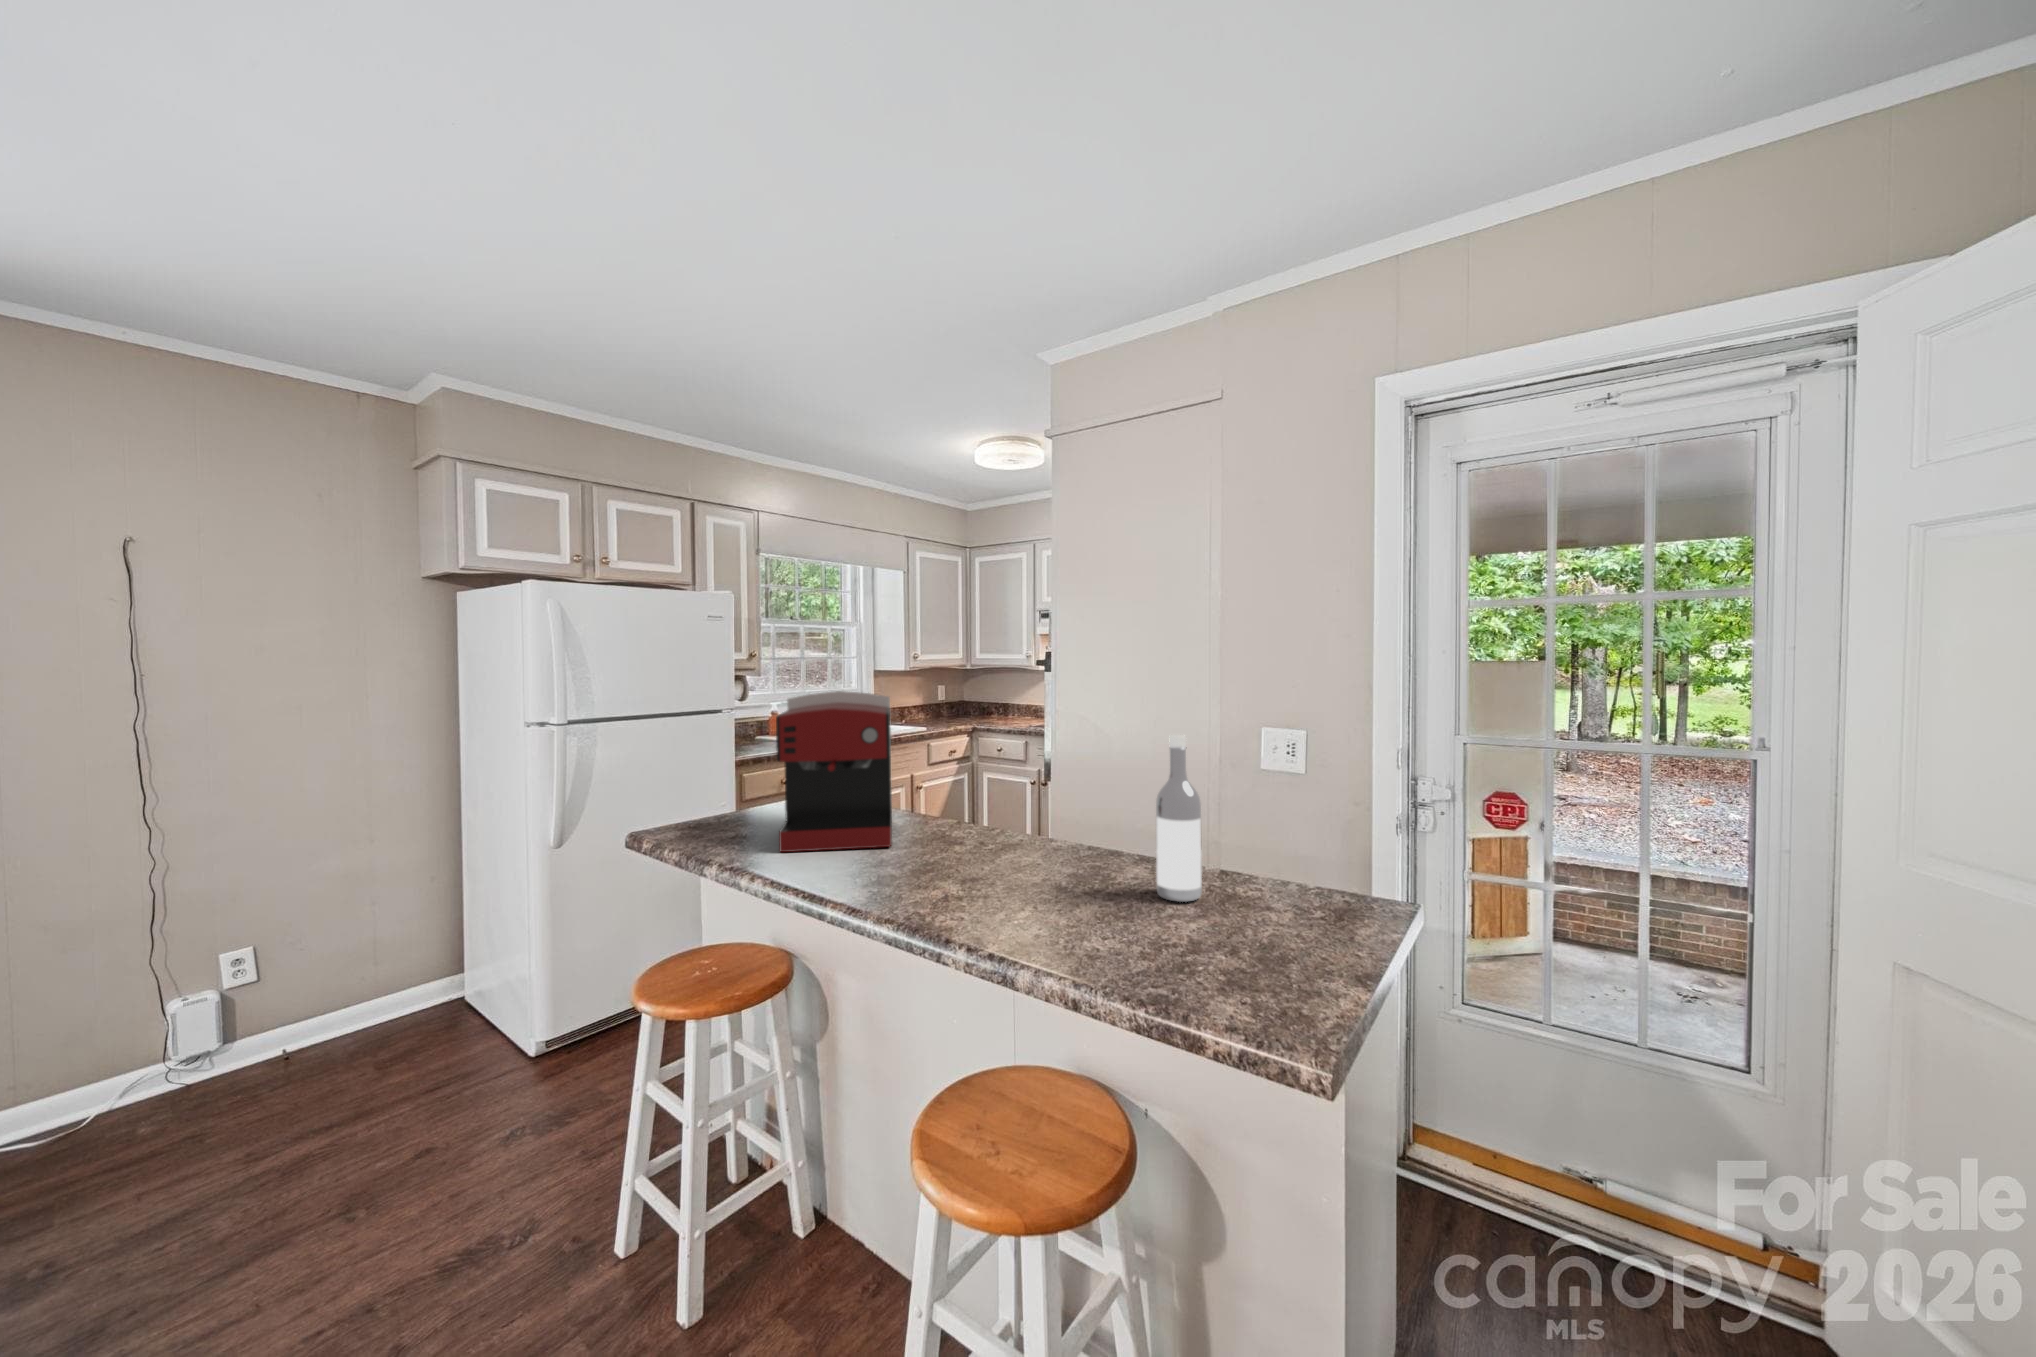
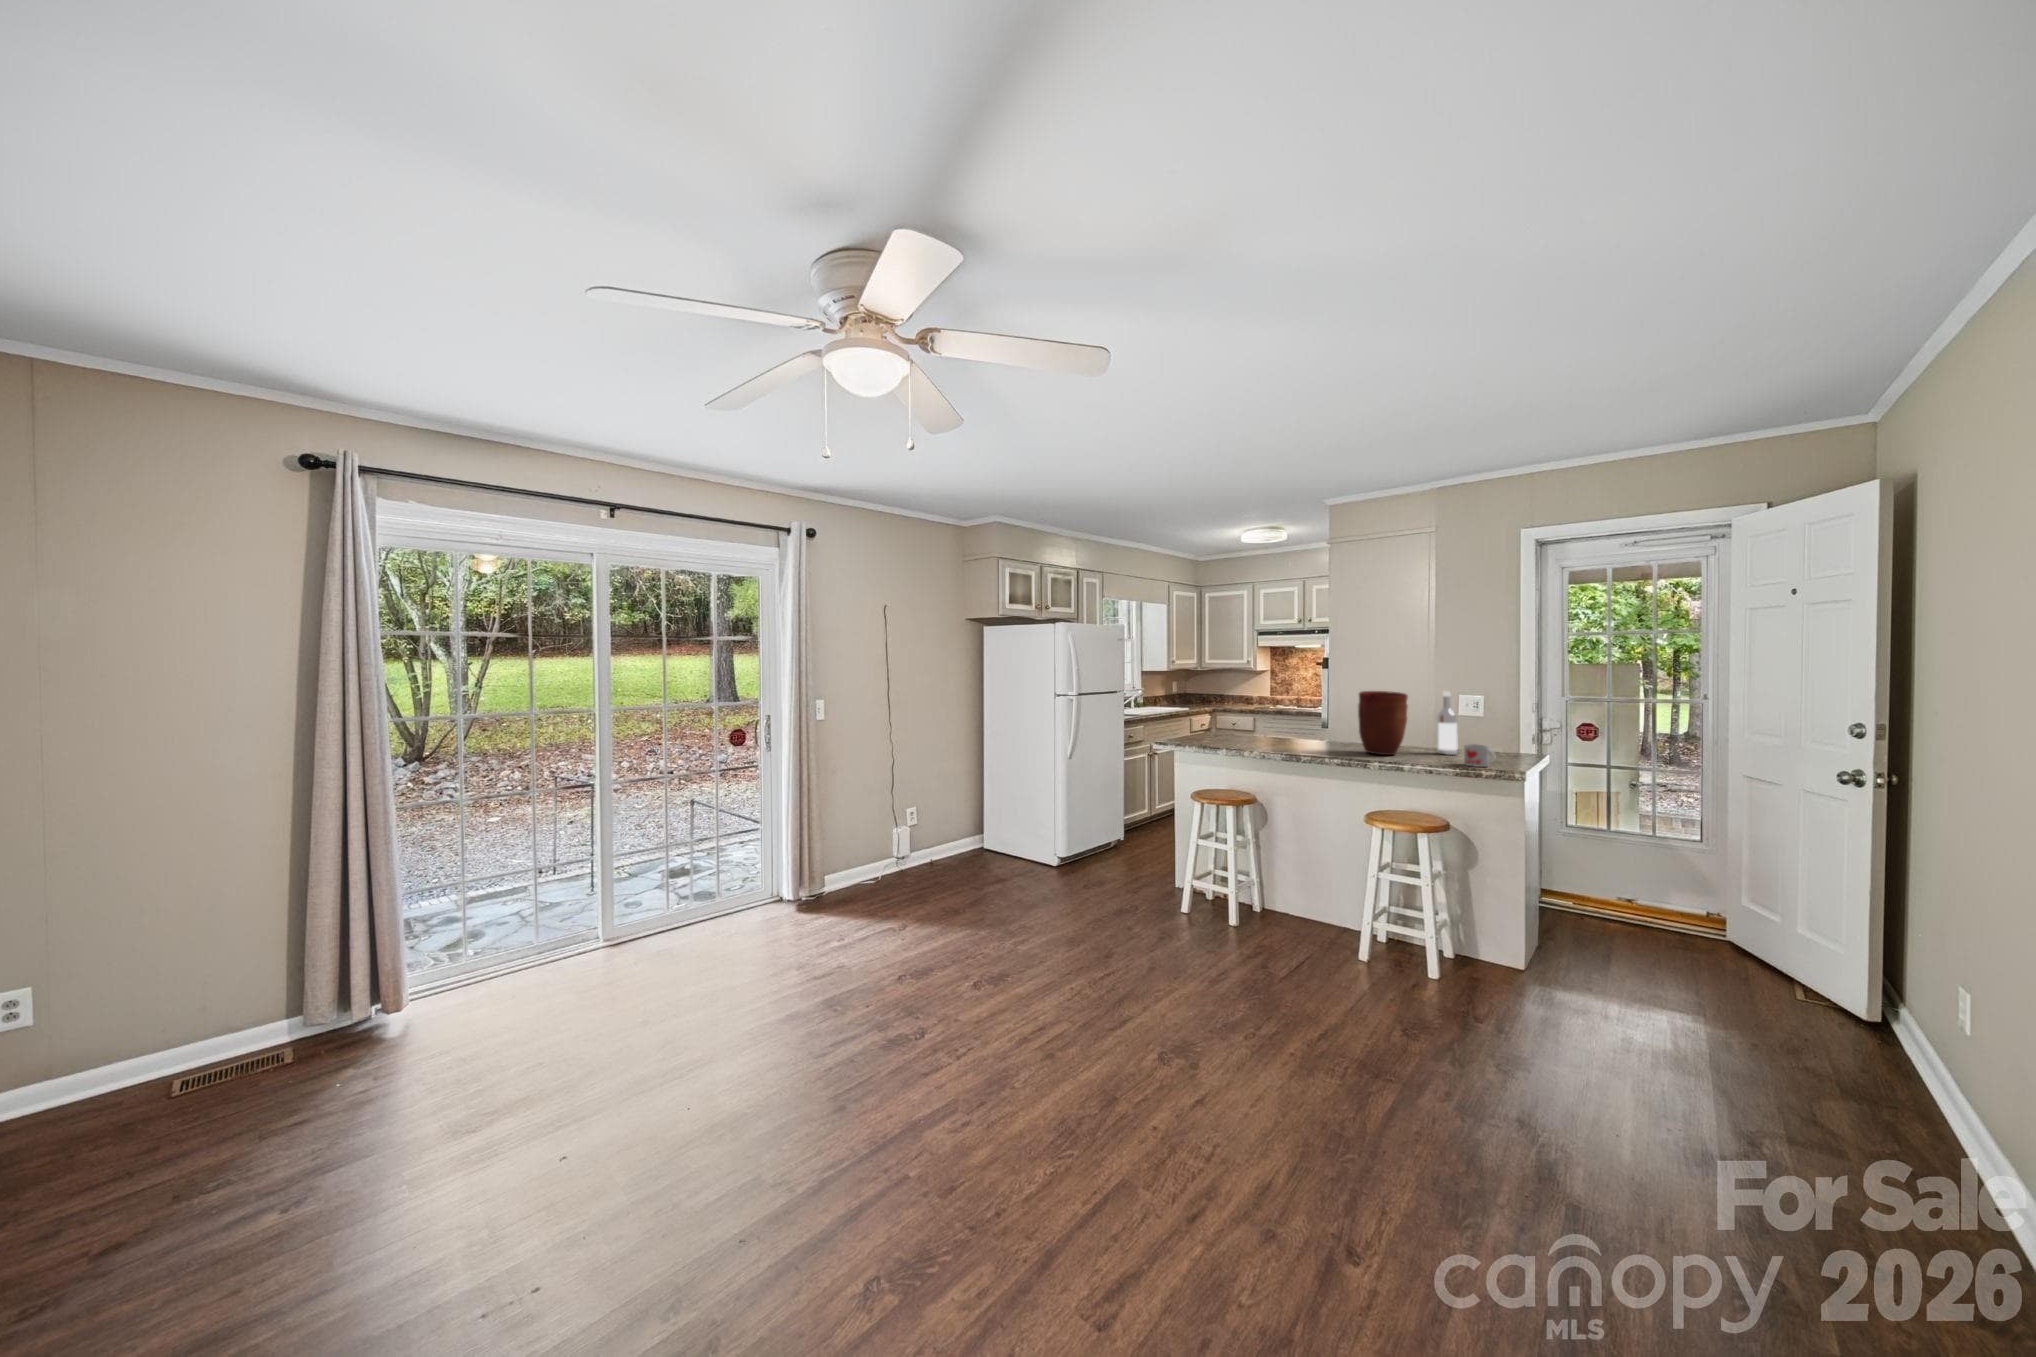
coffee maker: present [776,691,892,852] -> none [1237,677,1301,744]
vase: none [956,731,1072,911] -> present [1358,691,1408,755]
mug: none [1174,905,1252,990] -> present [1464,744,1495,767]

